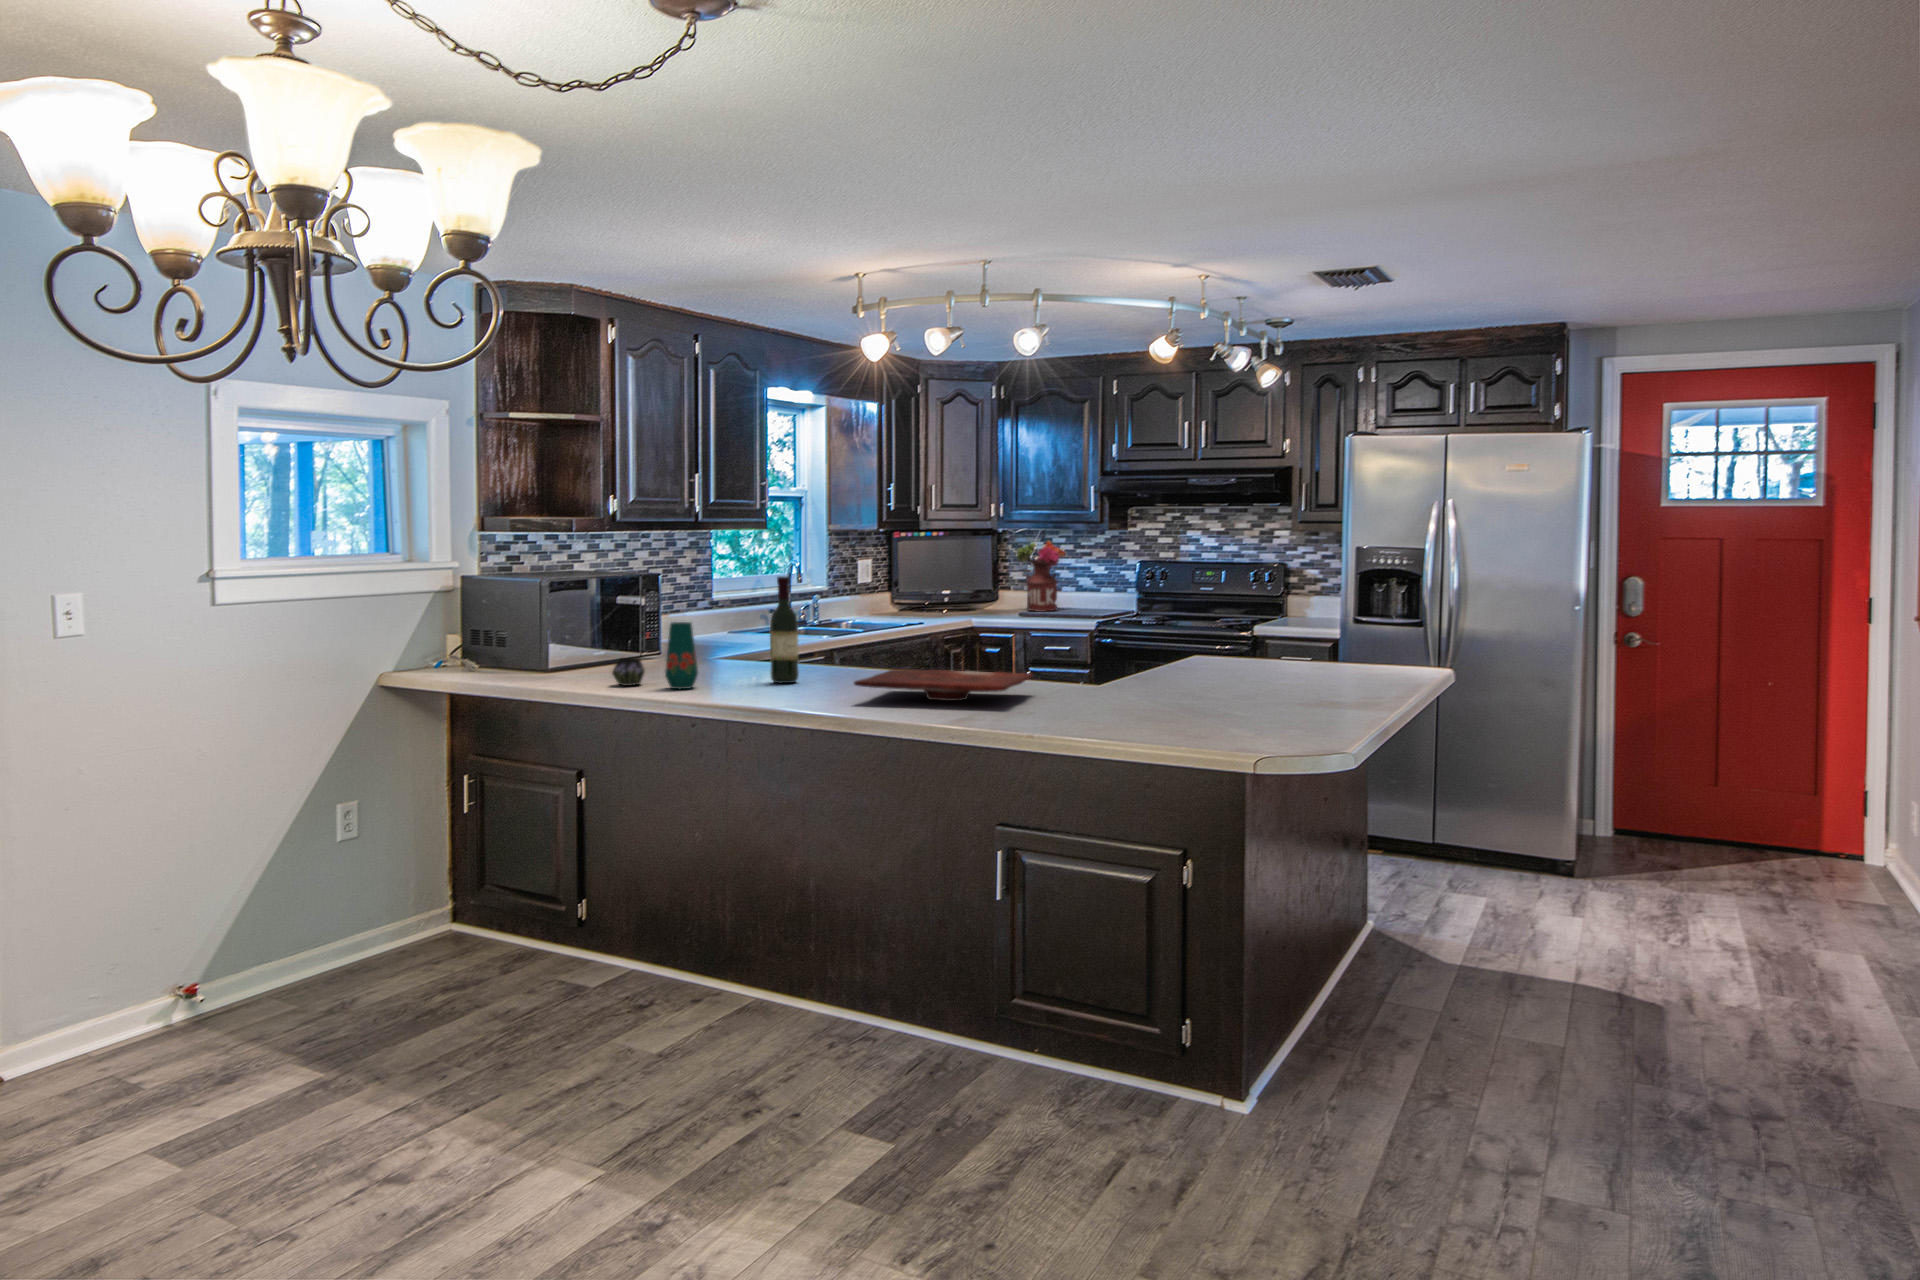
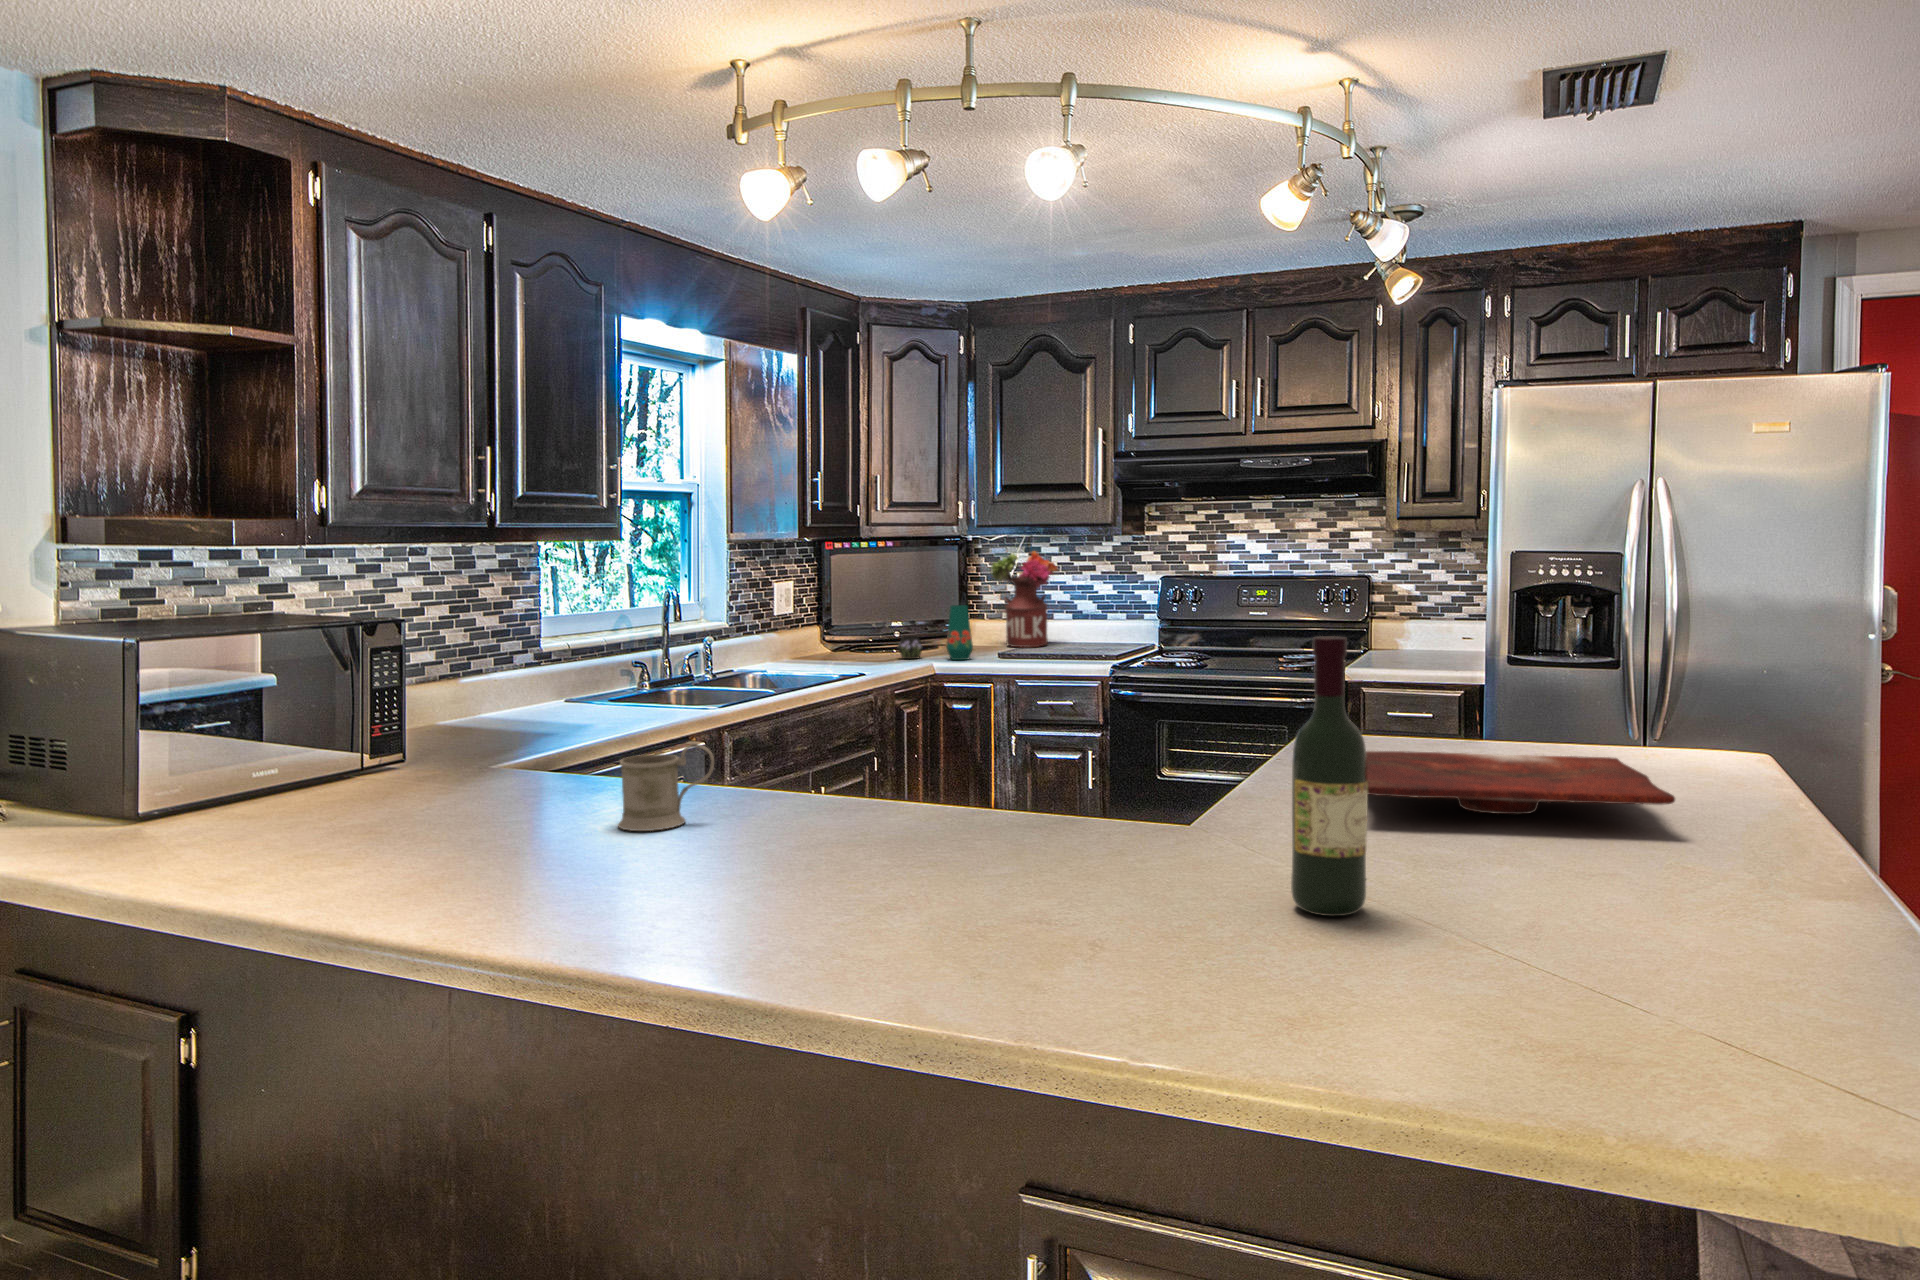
wine bottle: present [770,576,799,683] -> present [1291,636,1368,916]
vase: present [612,622,698,689] -> present [897,605,973,660]
mug: none [814,635,863,678] -> present [618,742,714,831]
cutting board: present [854,669,1033,701] -> present [1366,751,1675,814]

